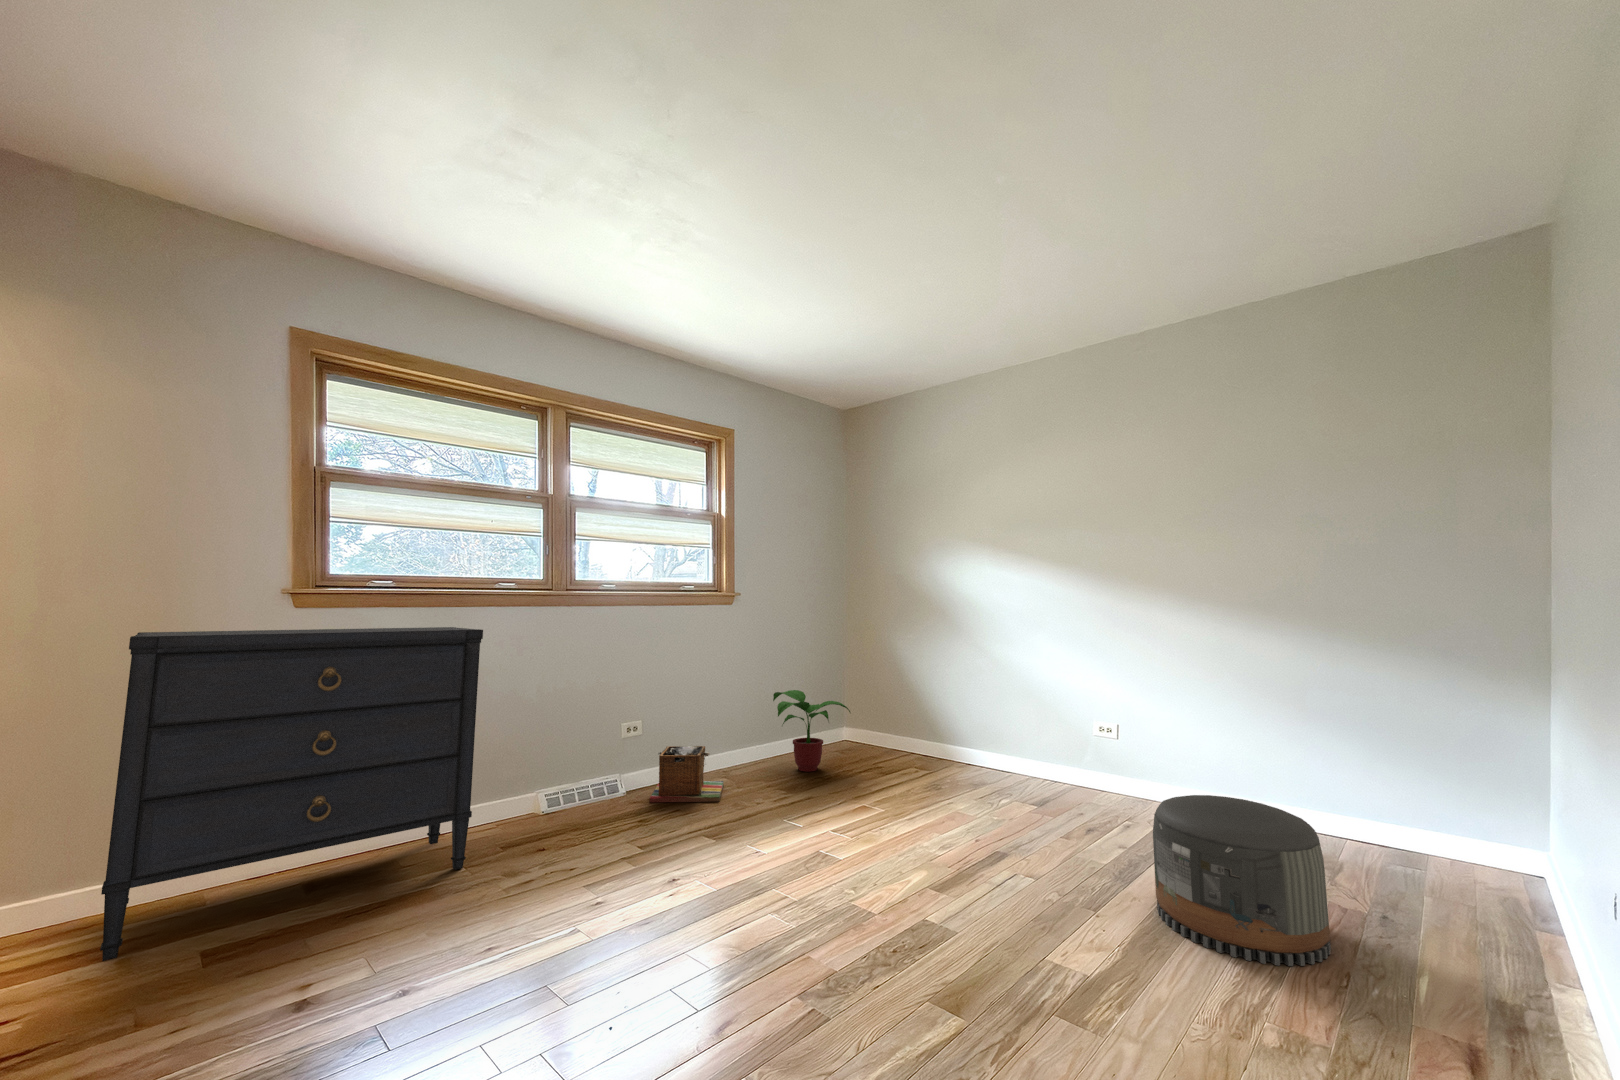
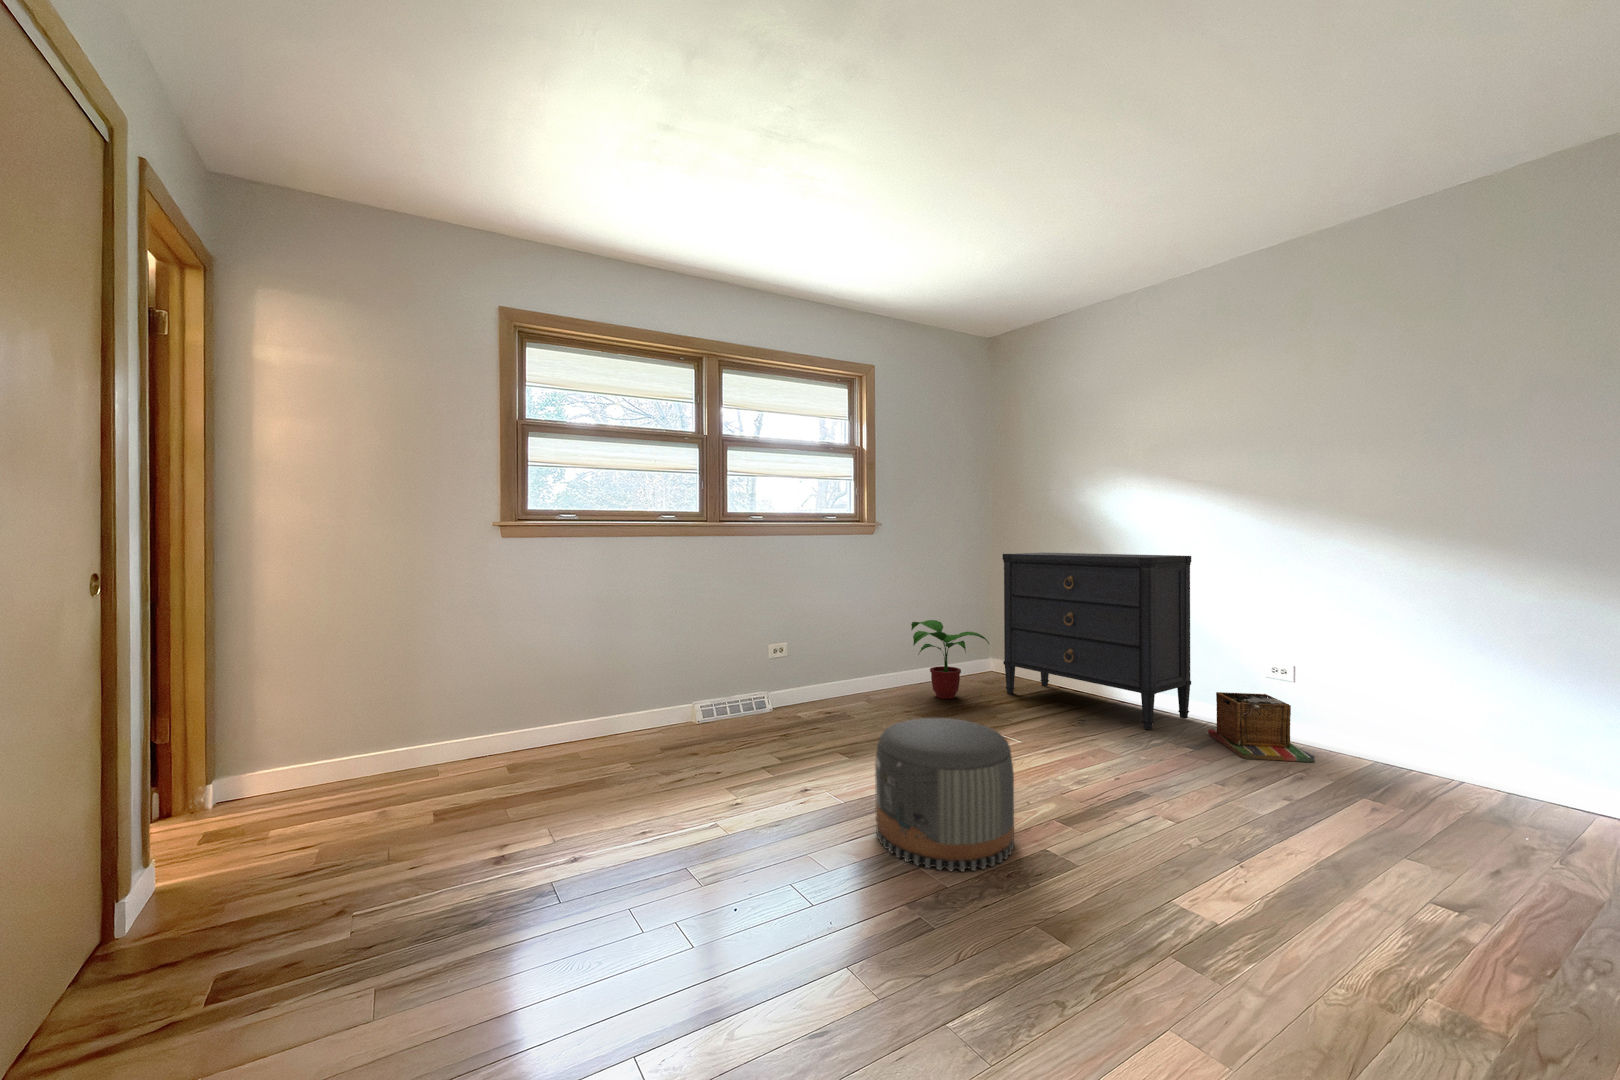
dresser: present [100,627,483,961] -> present [1003,553,1191,730]
laundry basket: present [650,746,724,802] -> present [1208,692,1315,762]
pouf: present [1153,795,1331,966] -> present [875,718,1014,871]

